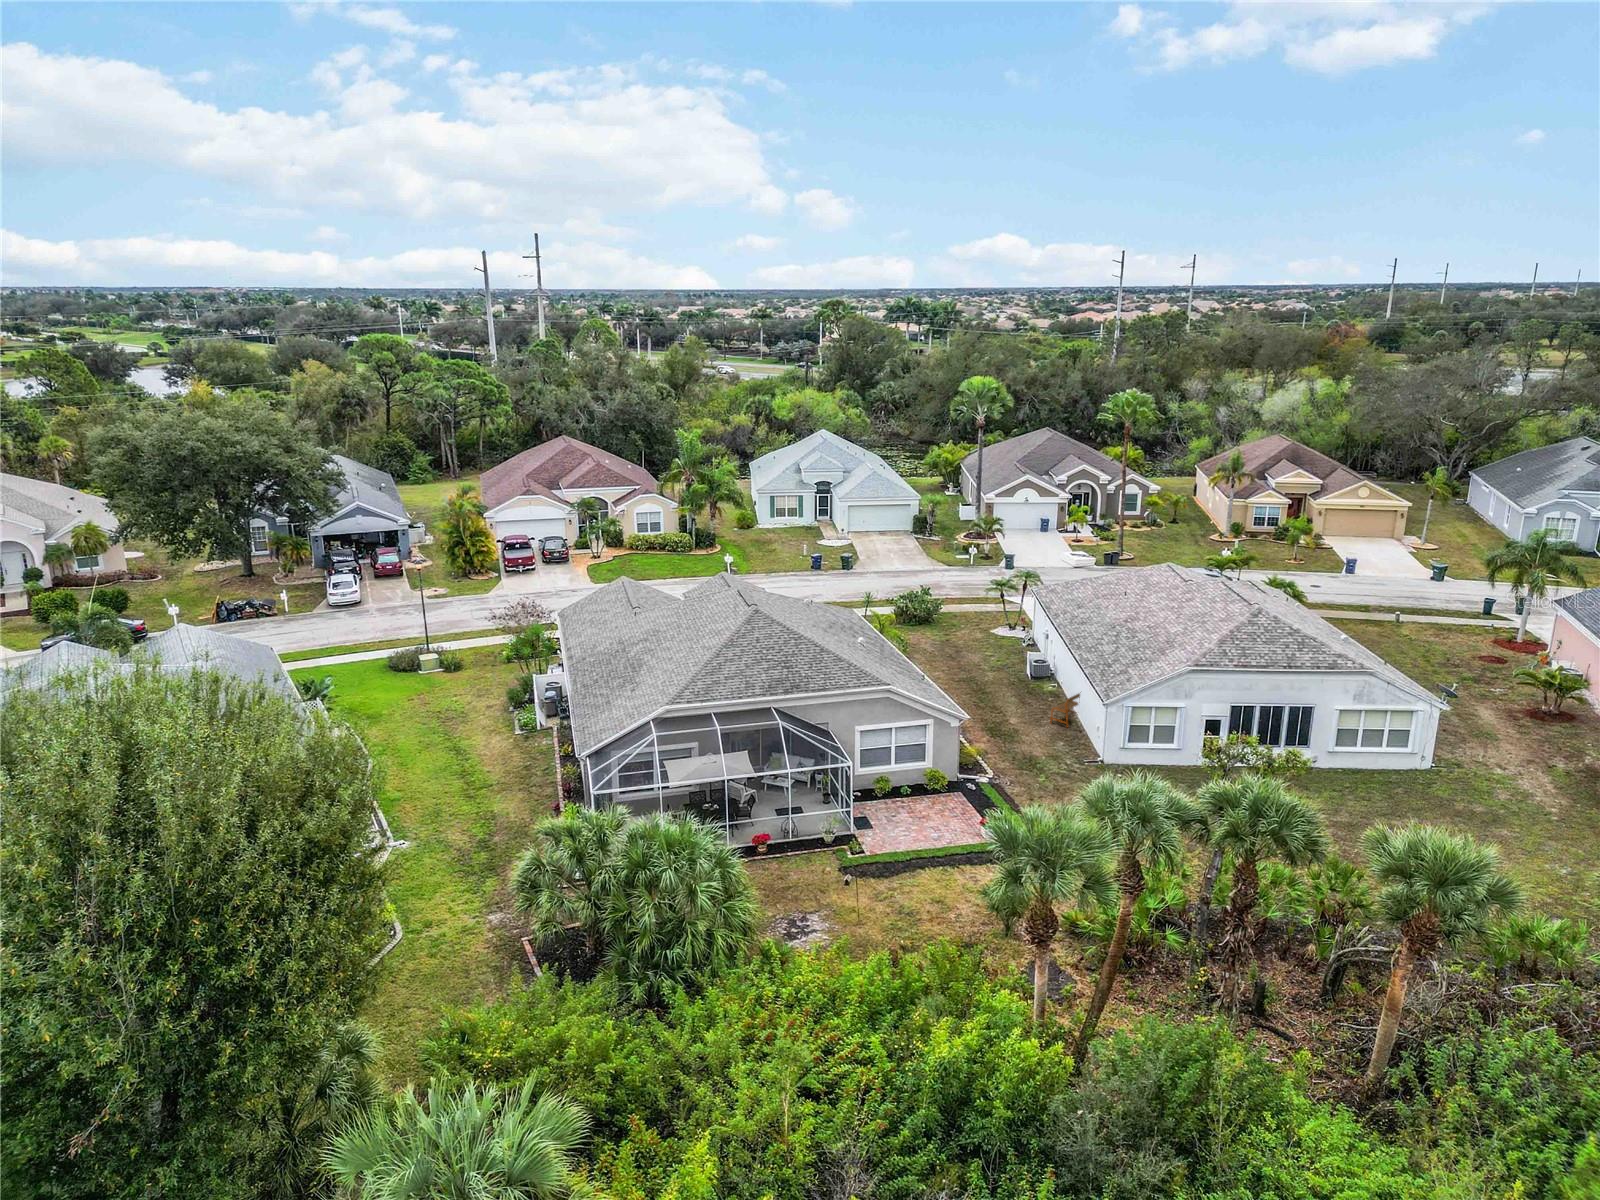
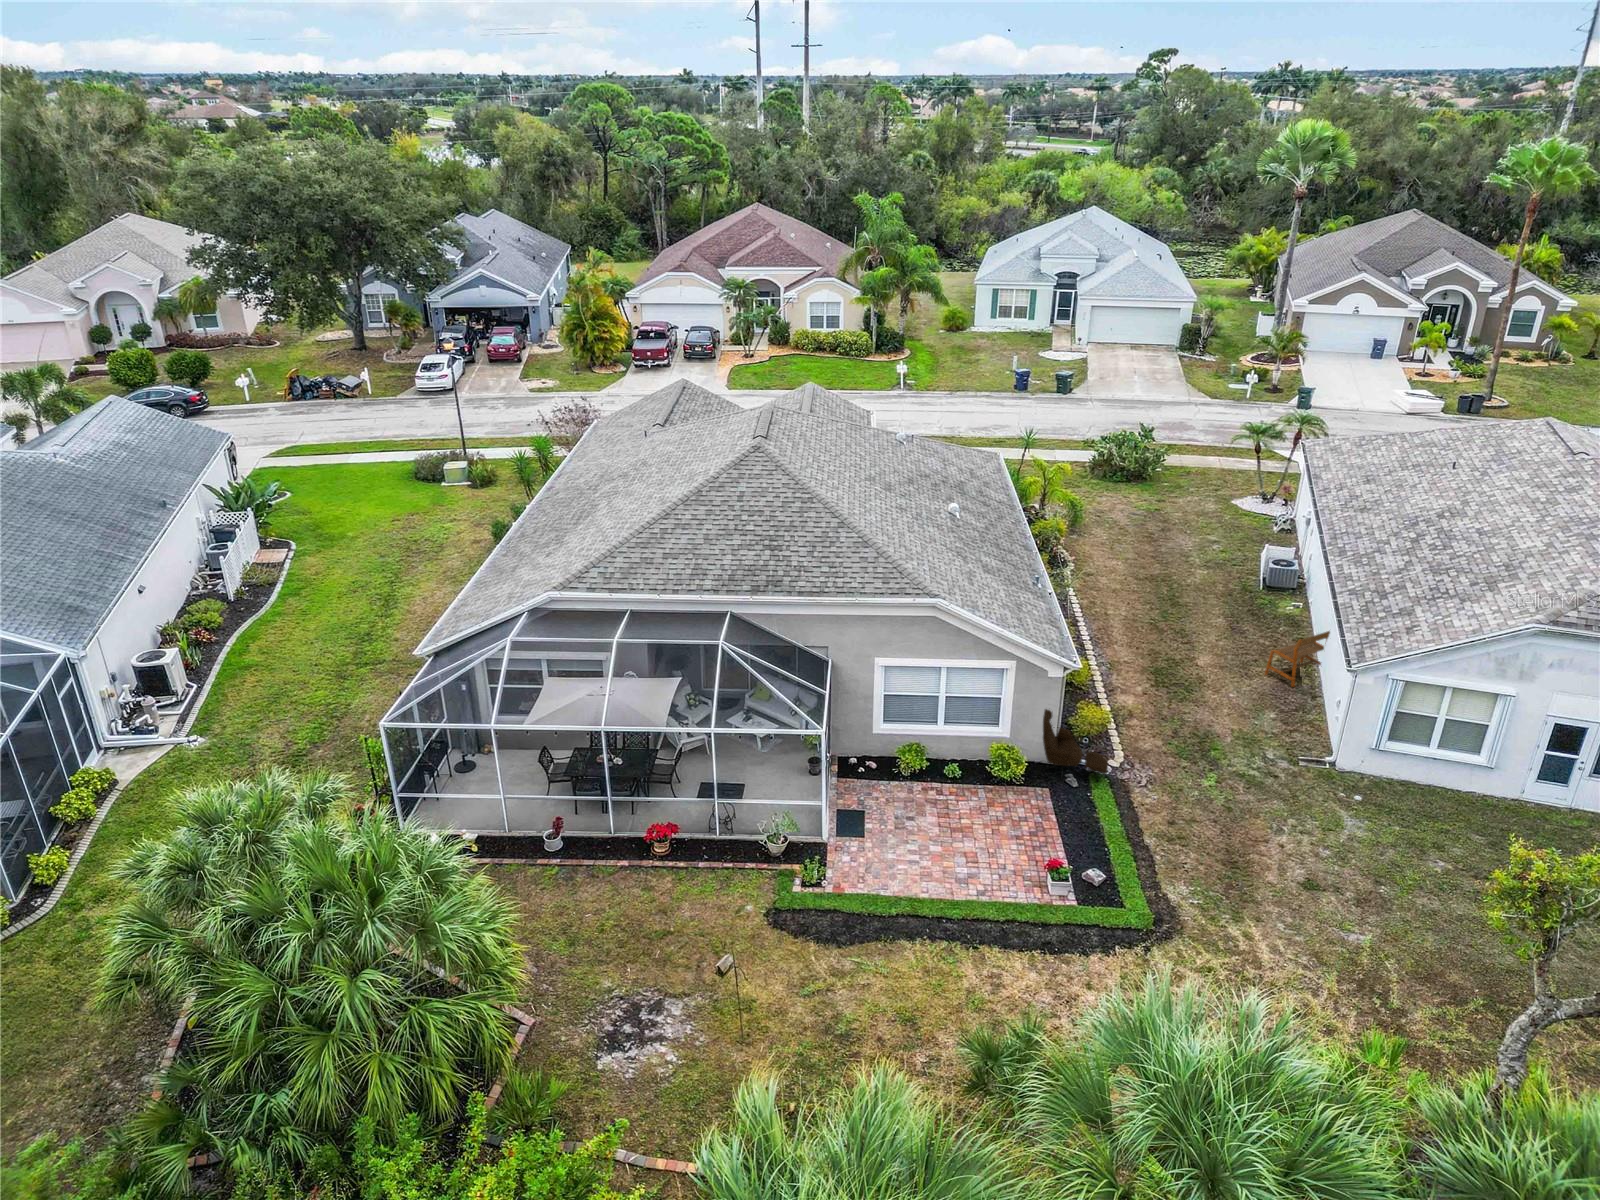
lounge chair: none [949,747,990,788] -> present [1043,709,1108,781]

